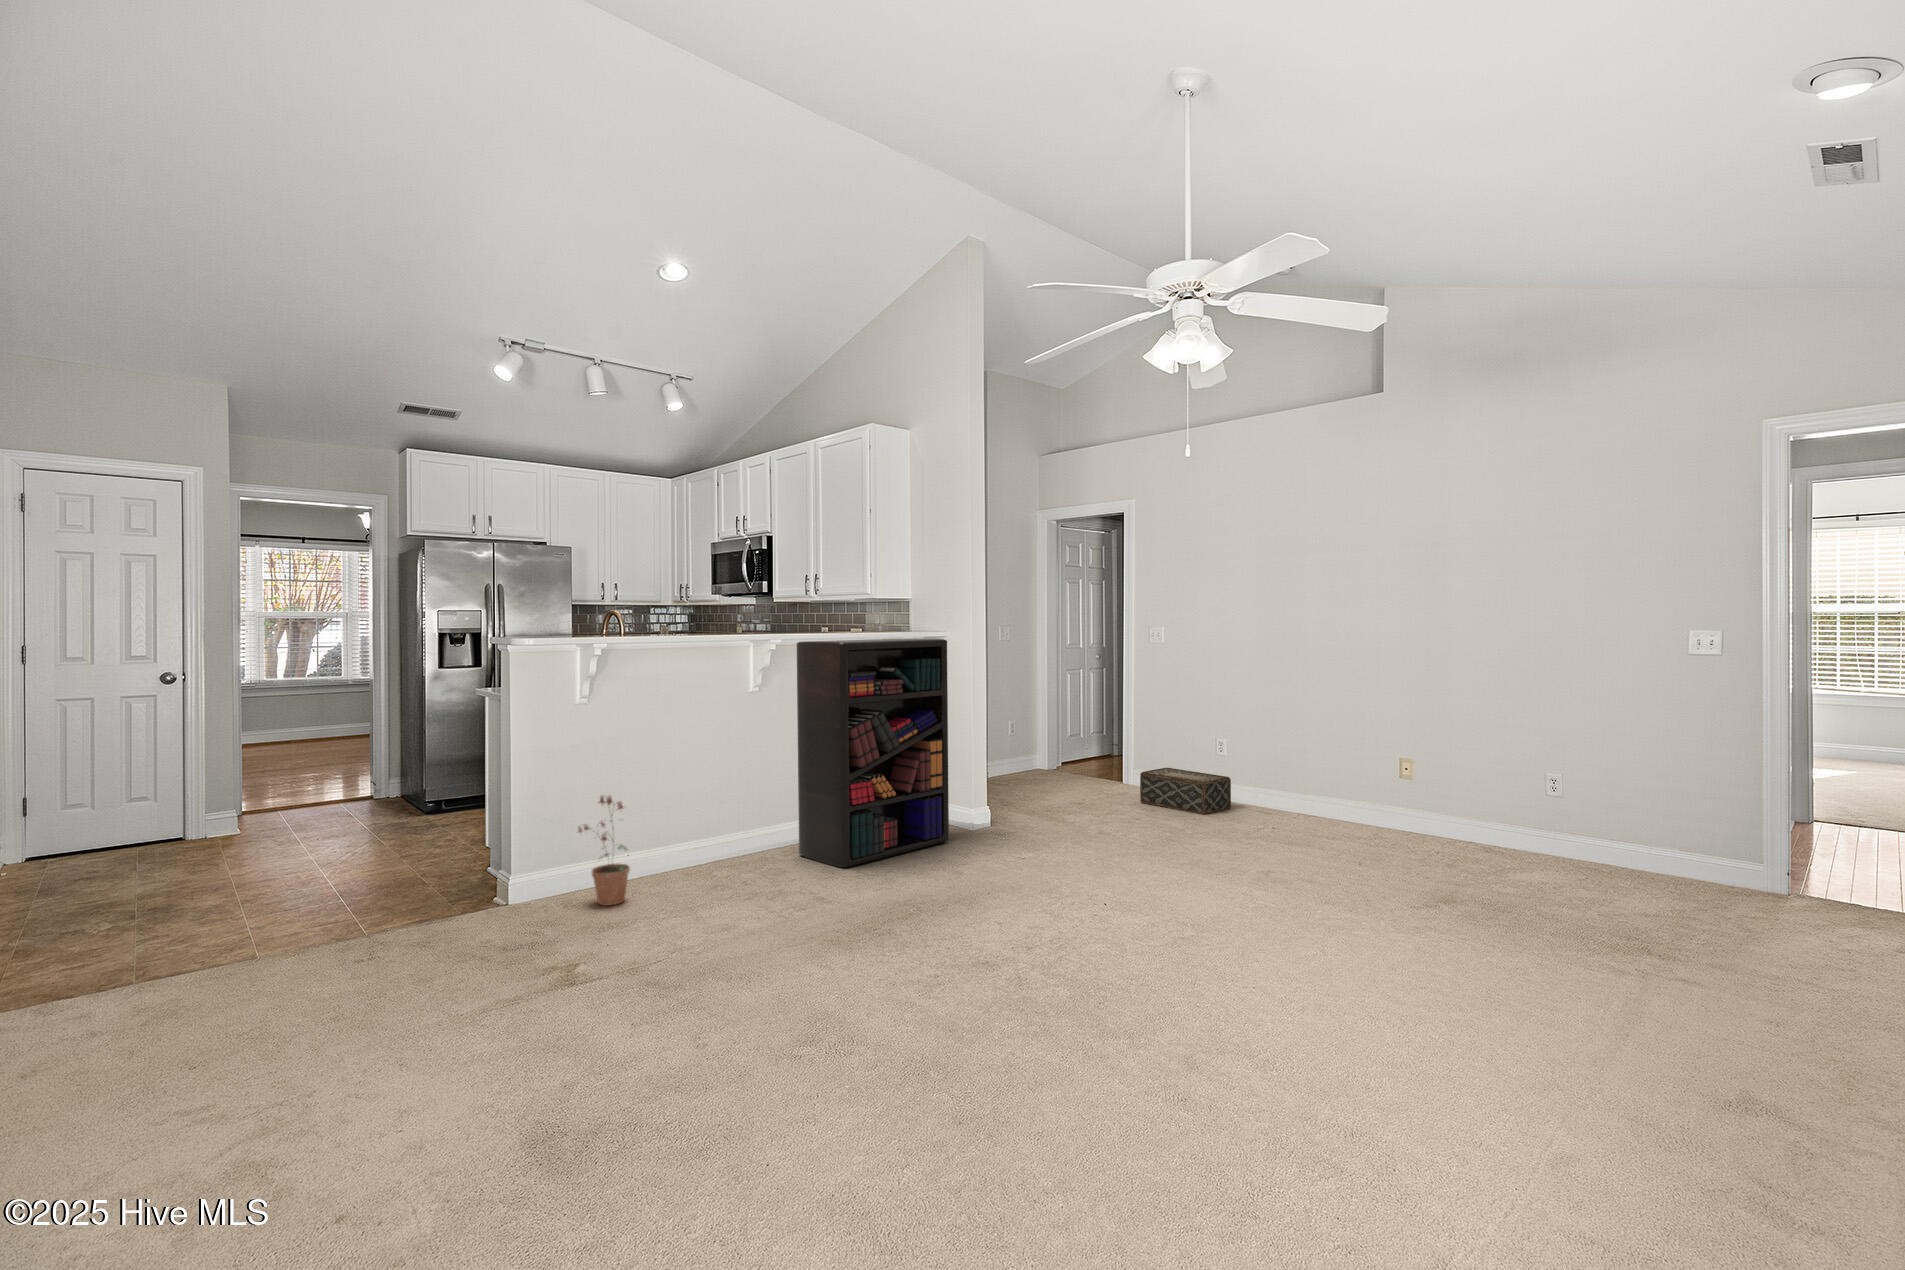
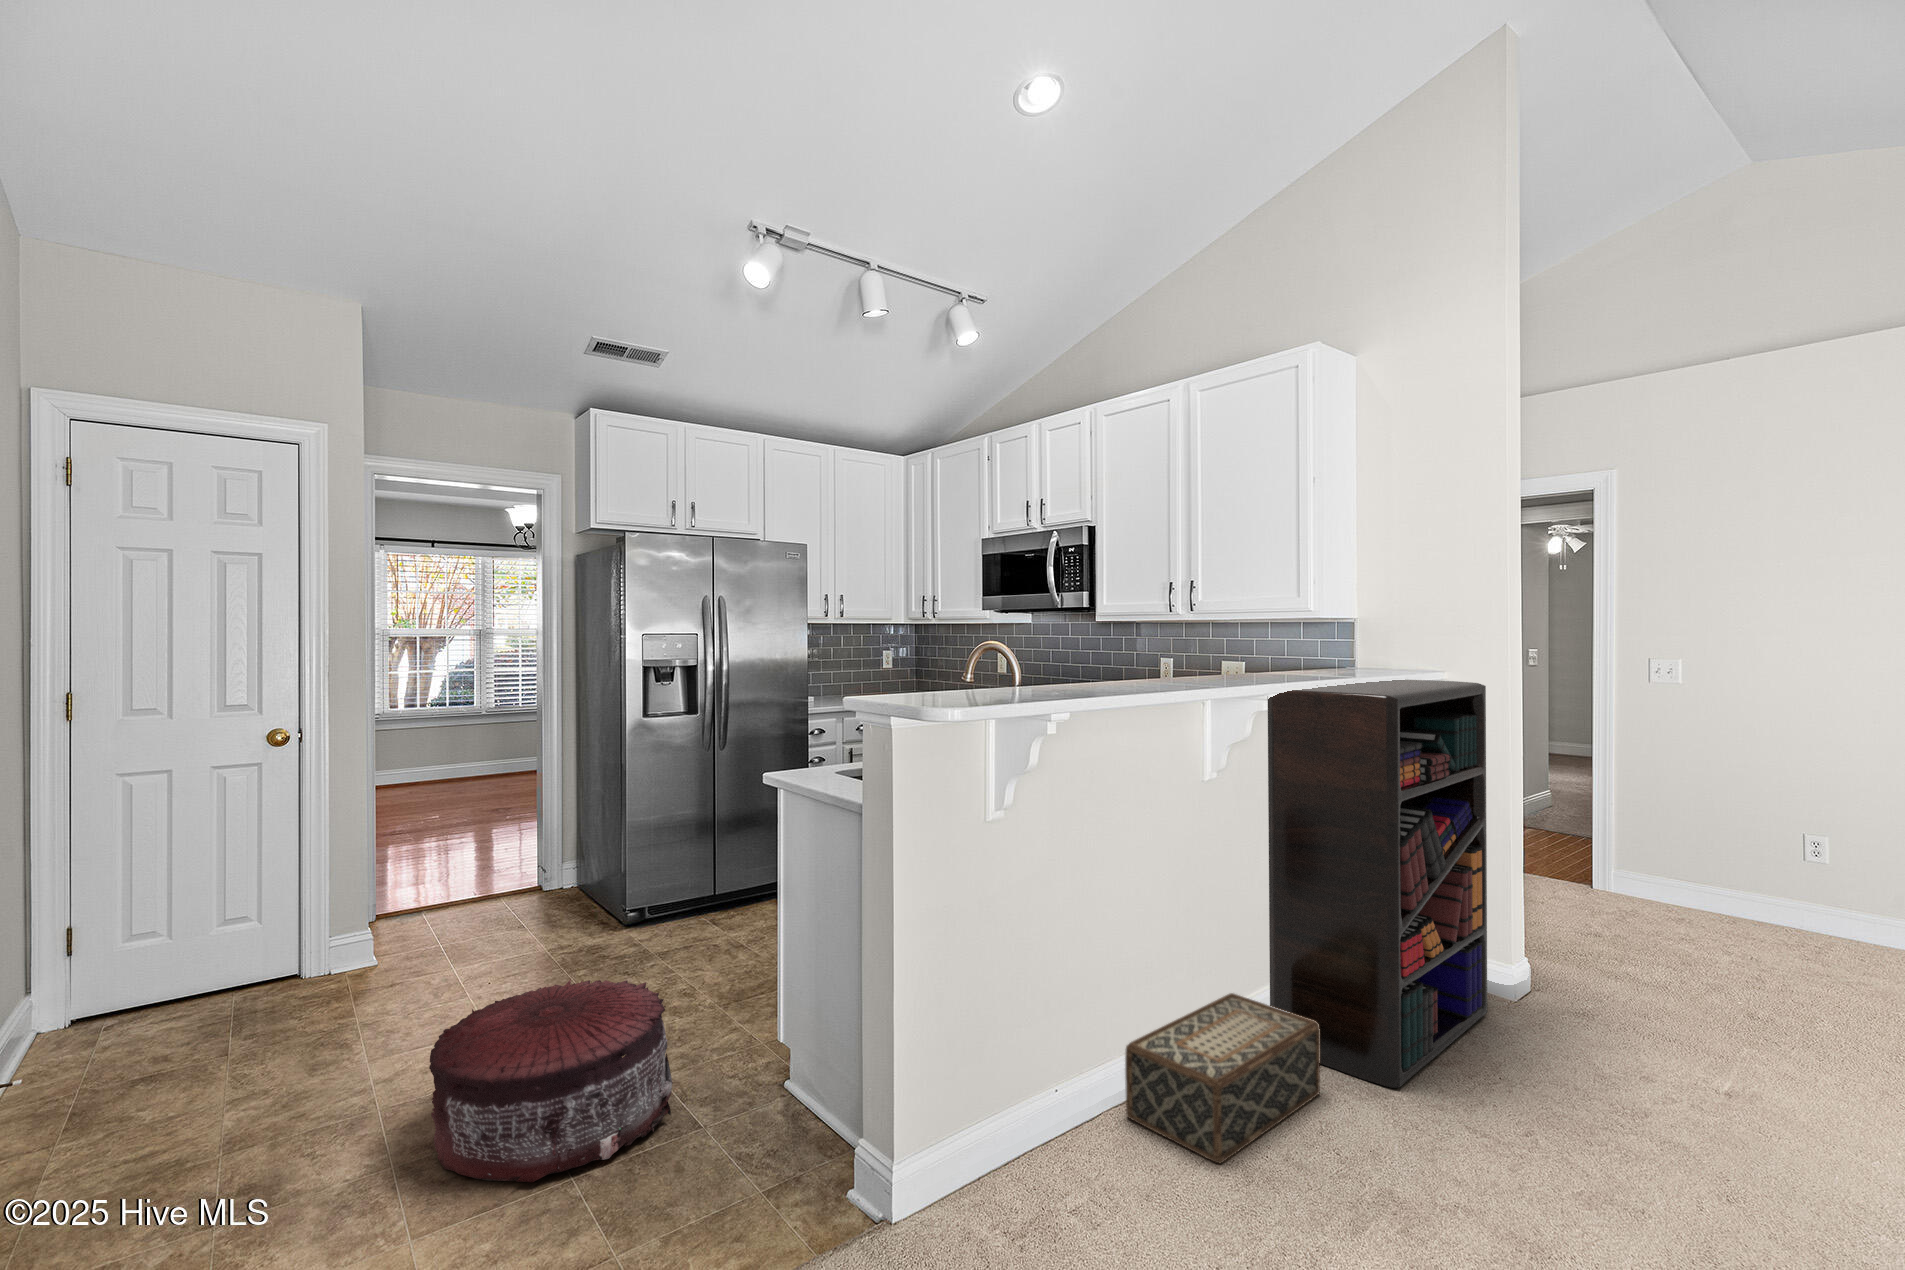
woven basket: present [1140,768,1231,814] -> present [1125,993,1320,1163]
potted plant: present [578,795,630,906] -> none [998,984,1107,1206]
pouf: none [259,816,412,906] -> present [429,979,672,1182]

